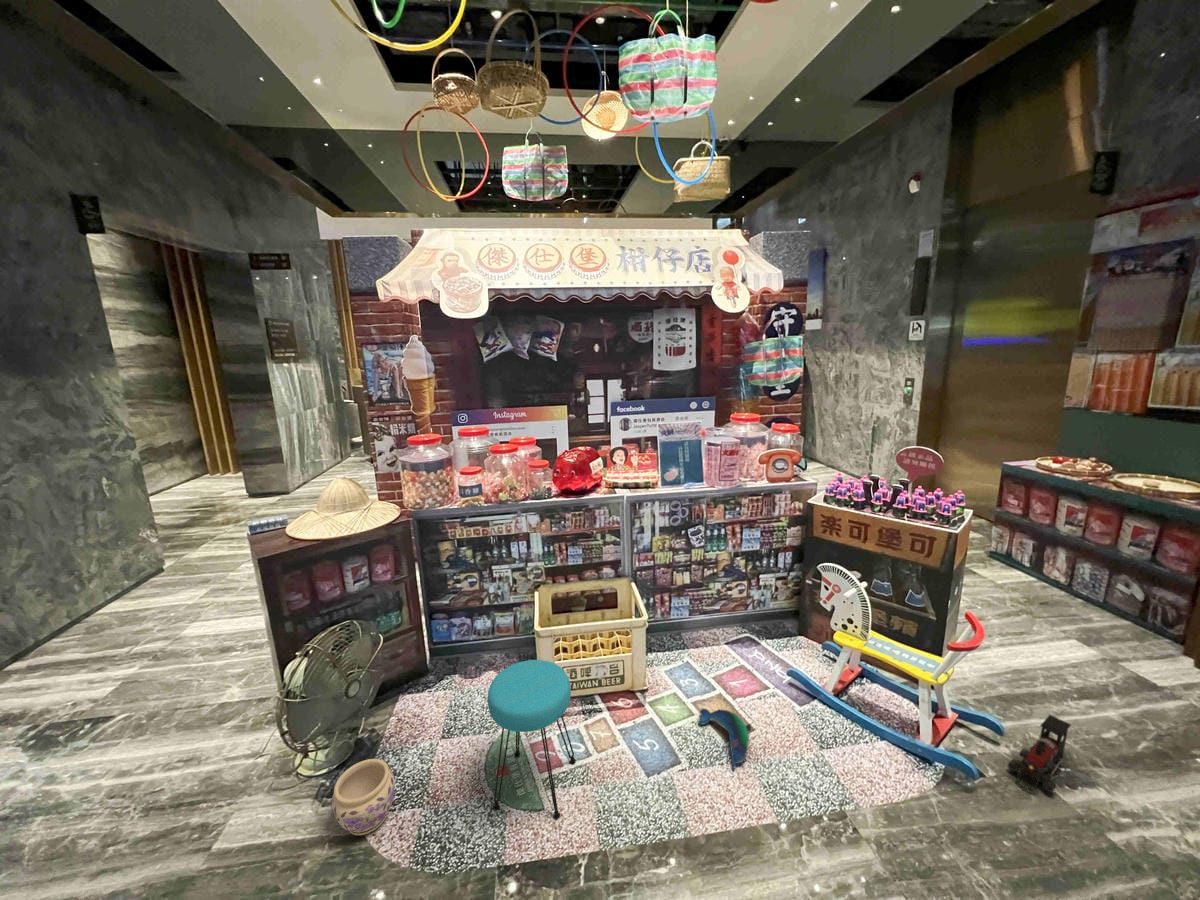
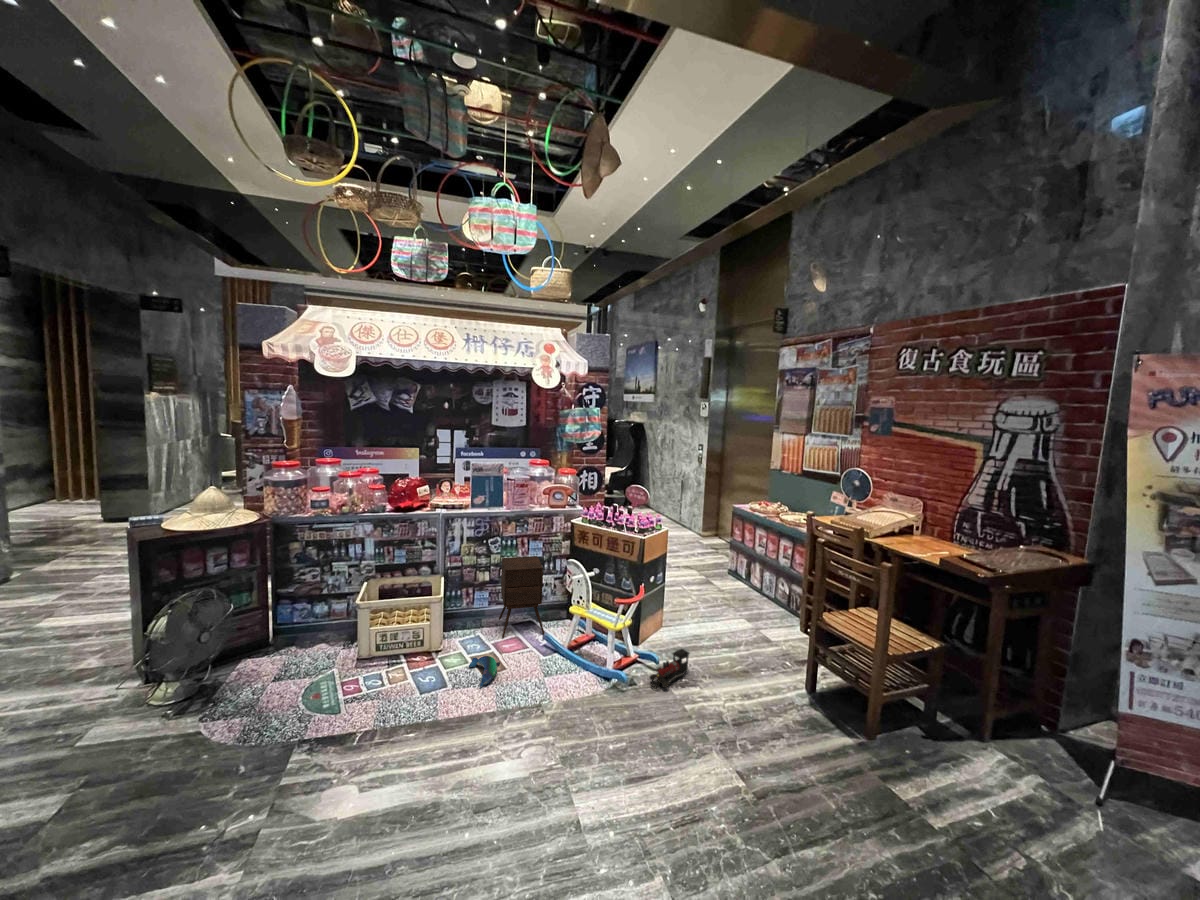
side table: none [704,551,781,669] -> present [499,556,544,638]
stool: present [488,660,576,818] -> none [302,615,372,716]
planter: present [332,759,395,836] -> none [176,682,228,733]

